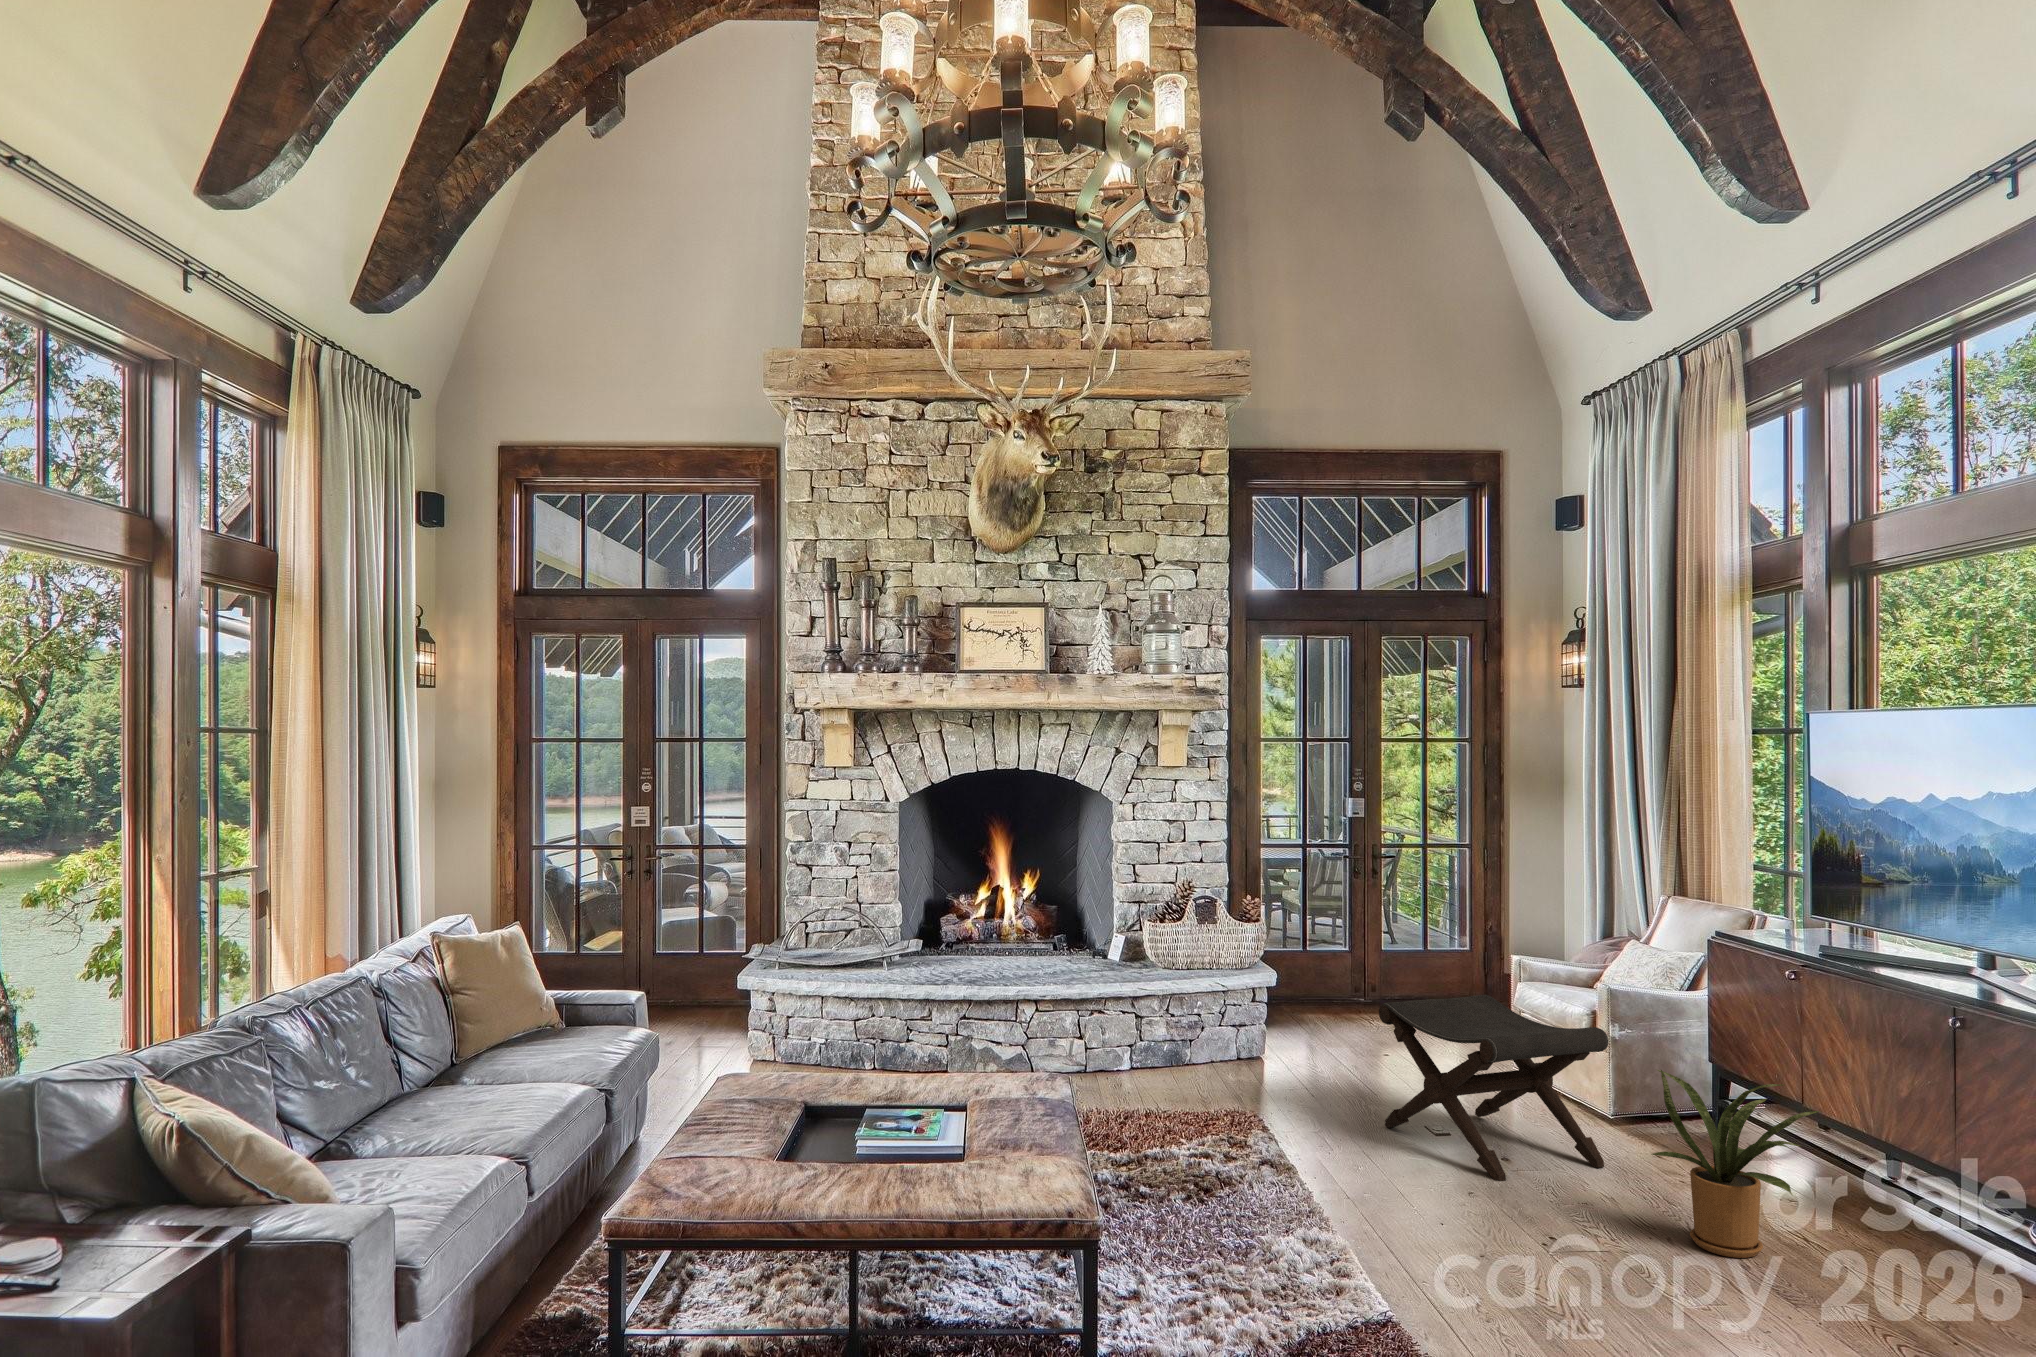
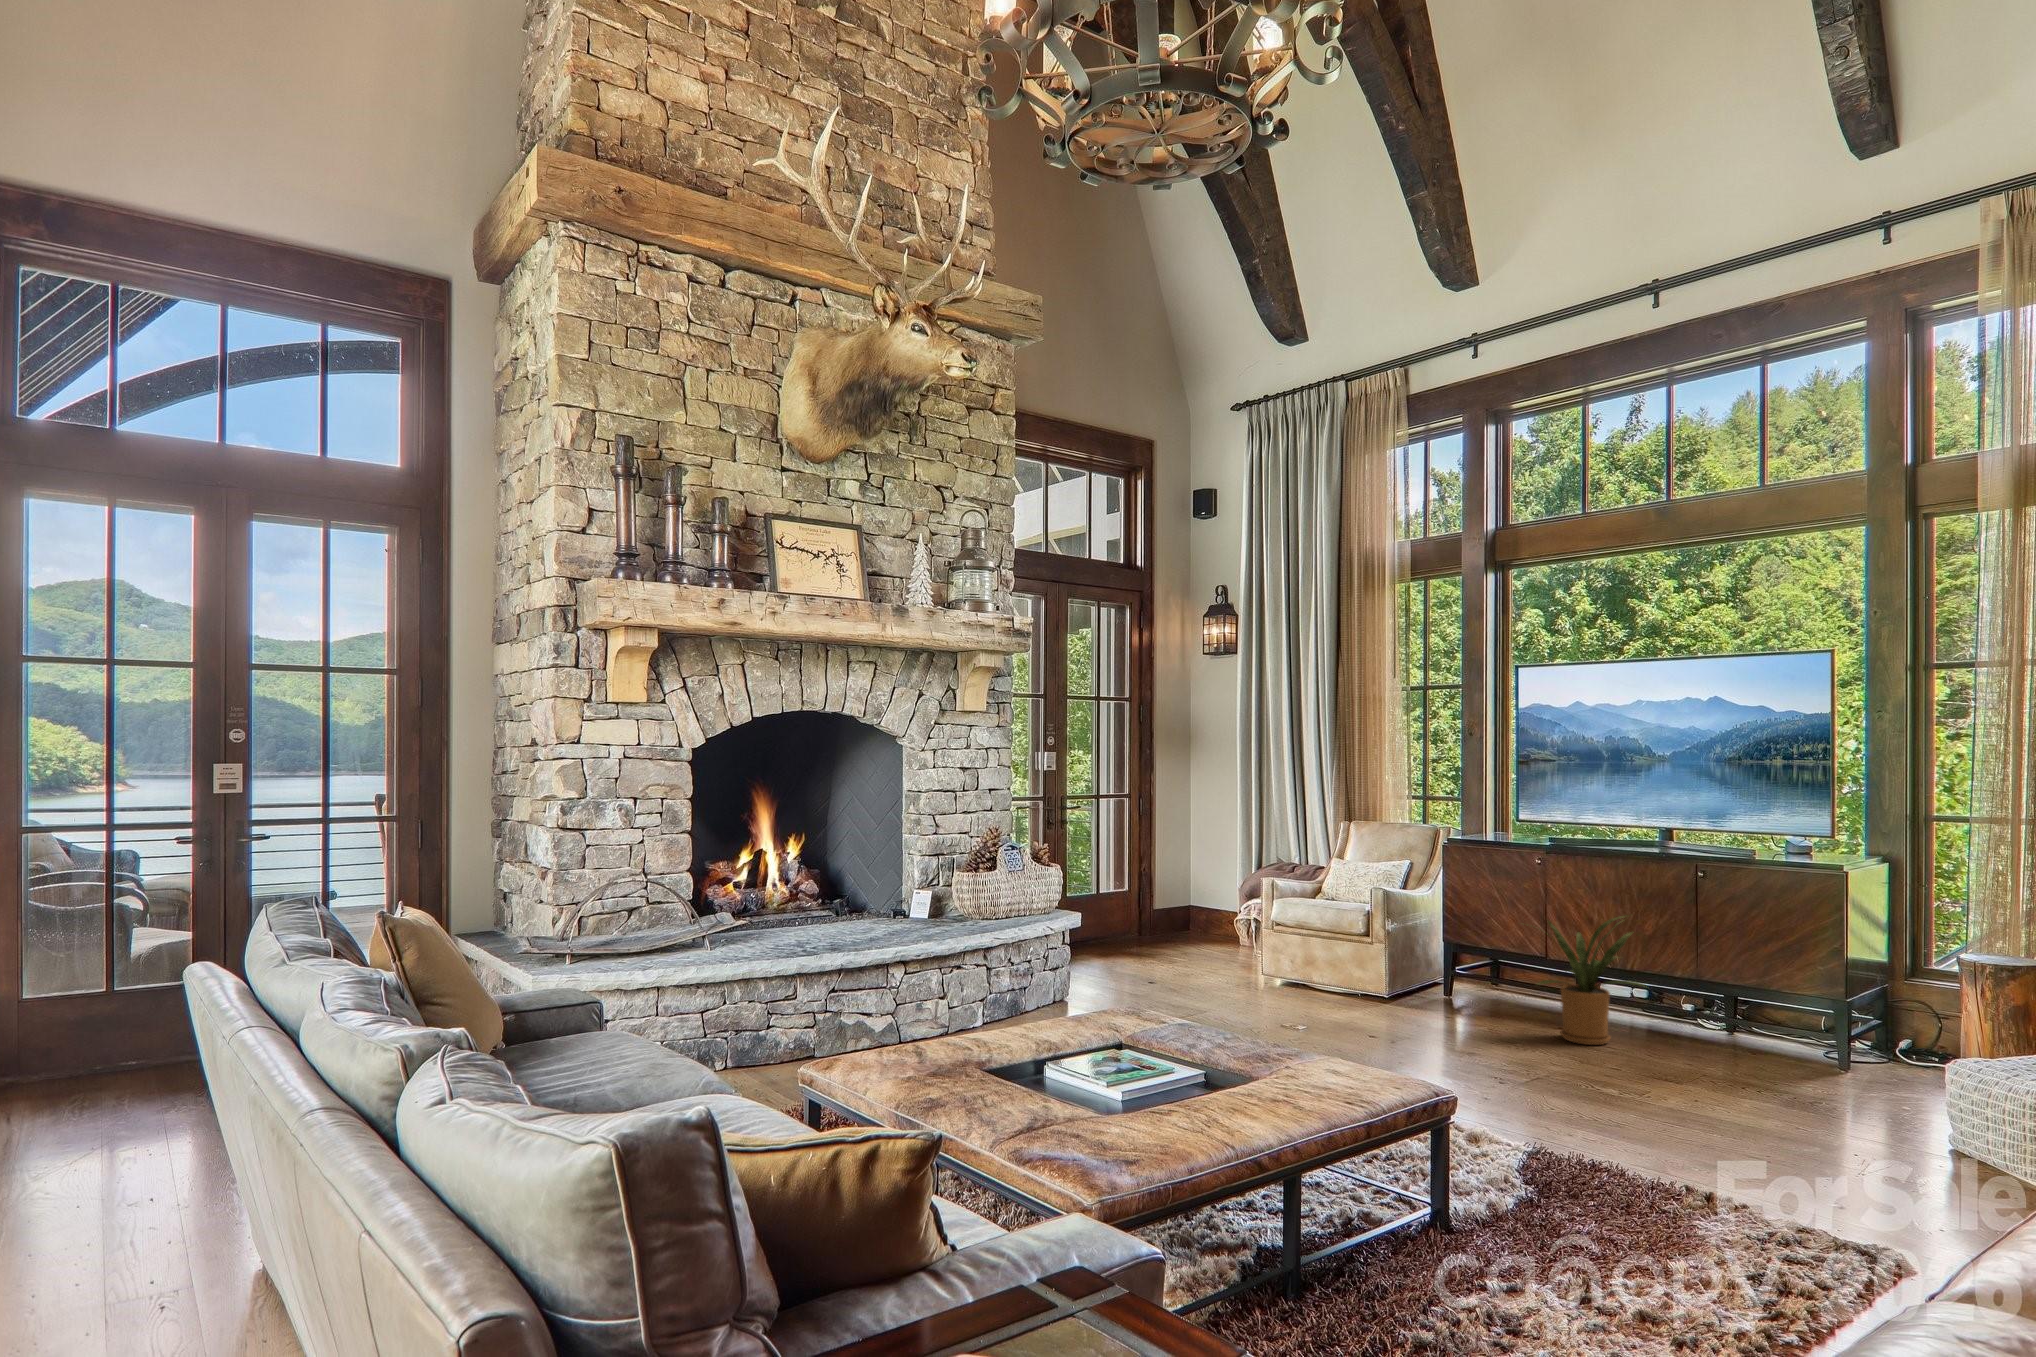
footstool: present [1379,995,1608,1181] -> none [1252,895,1424,1036]

